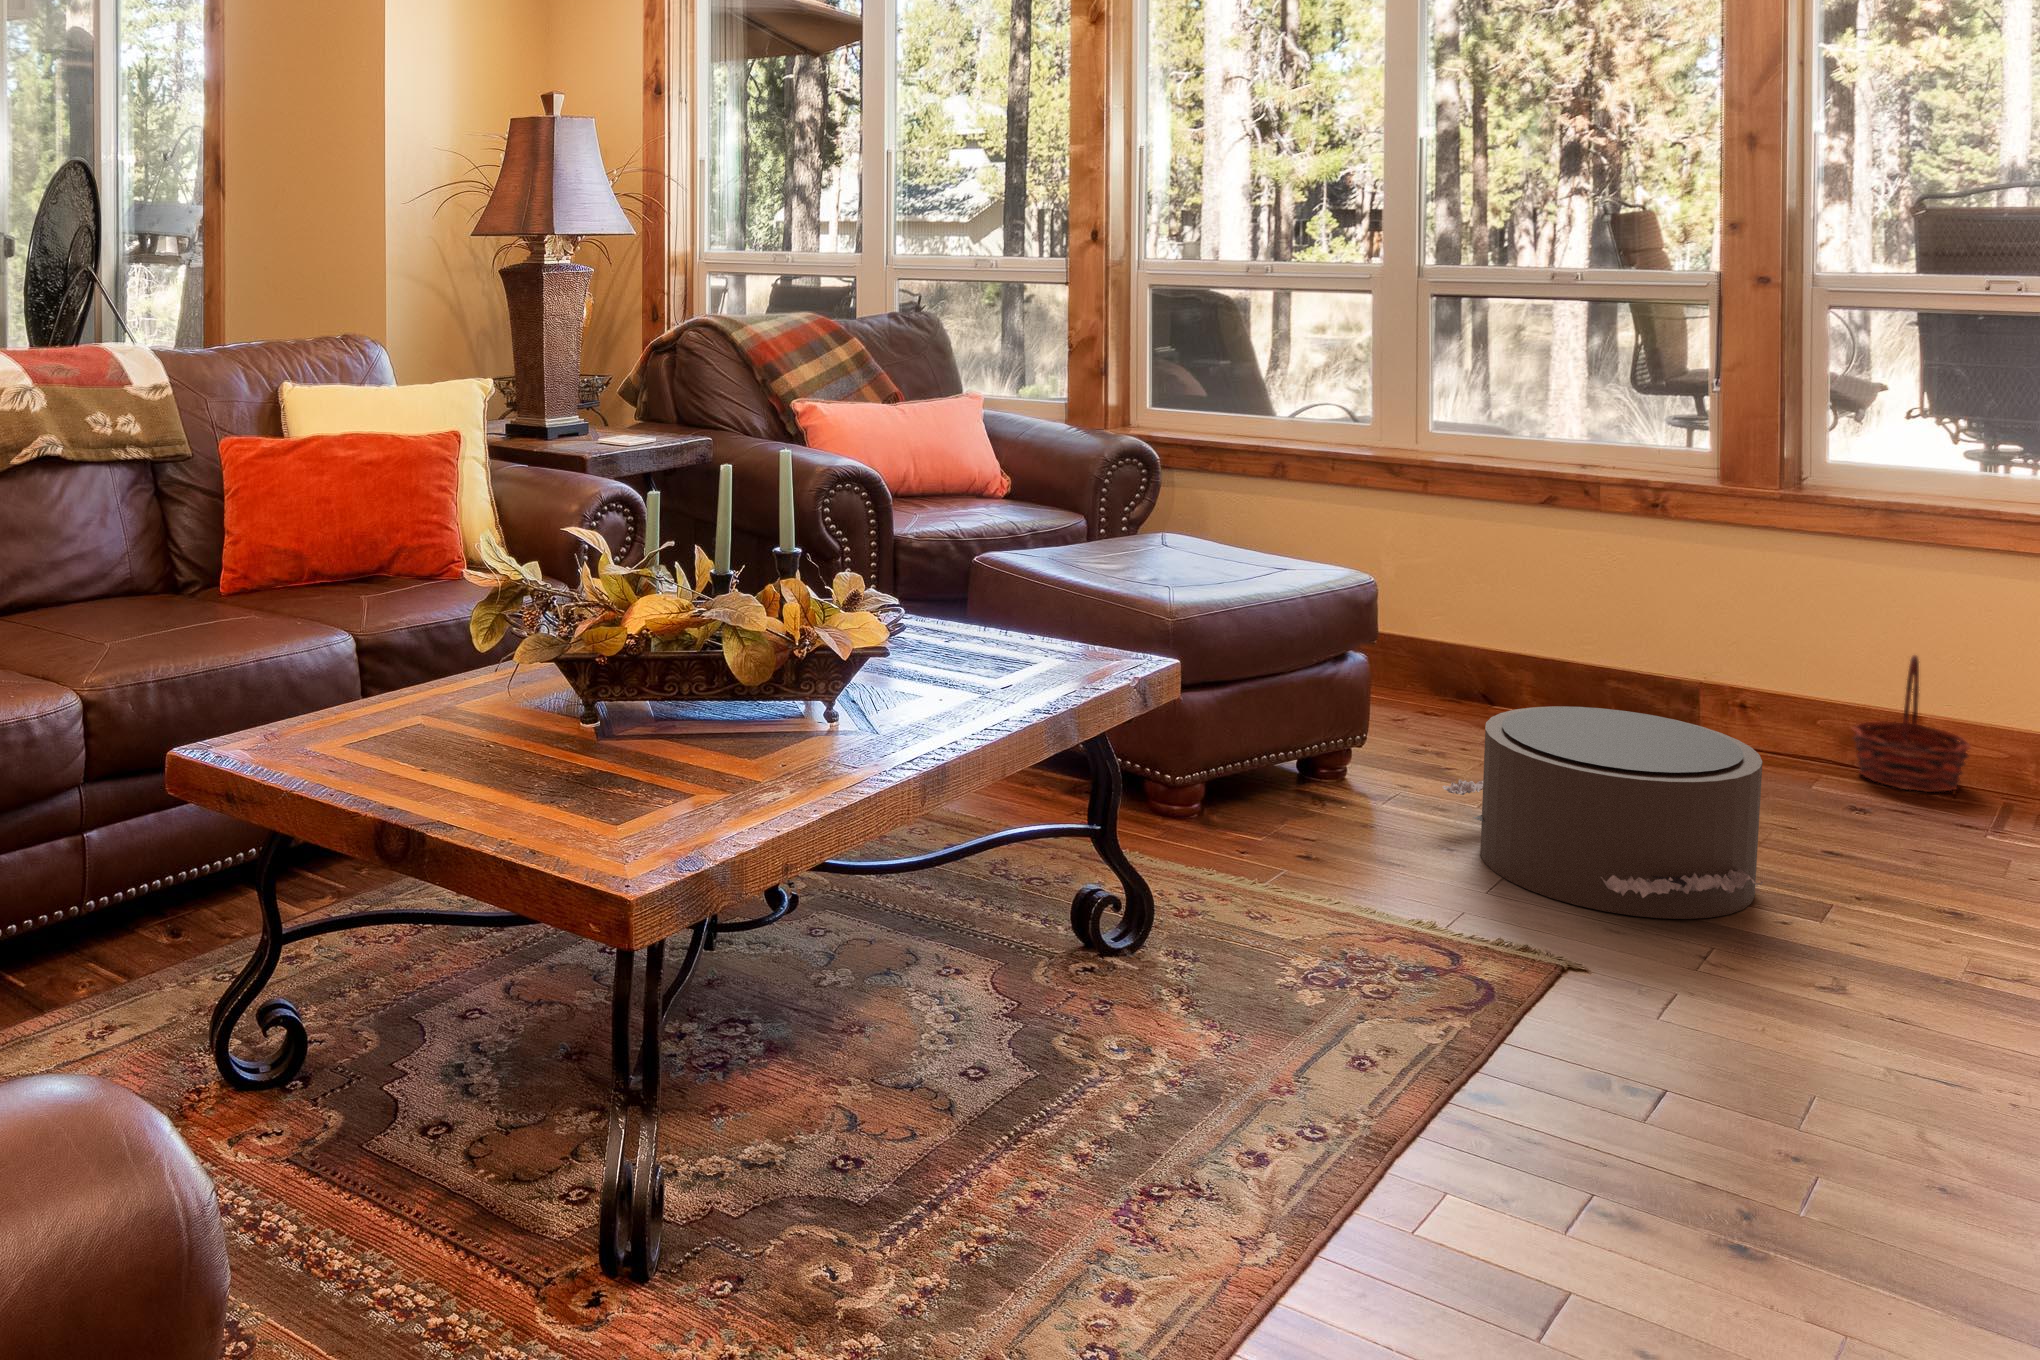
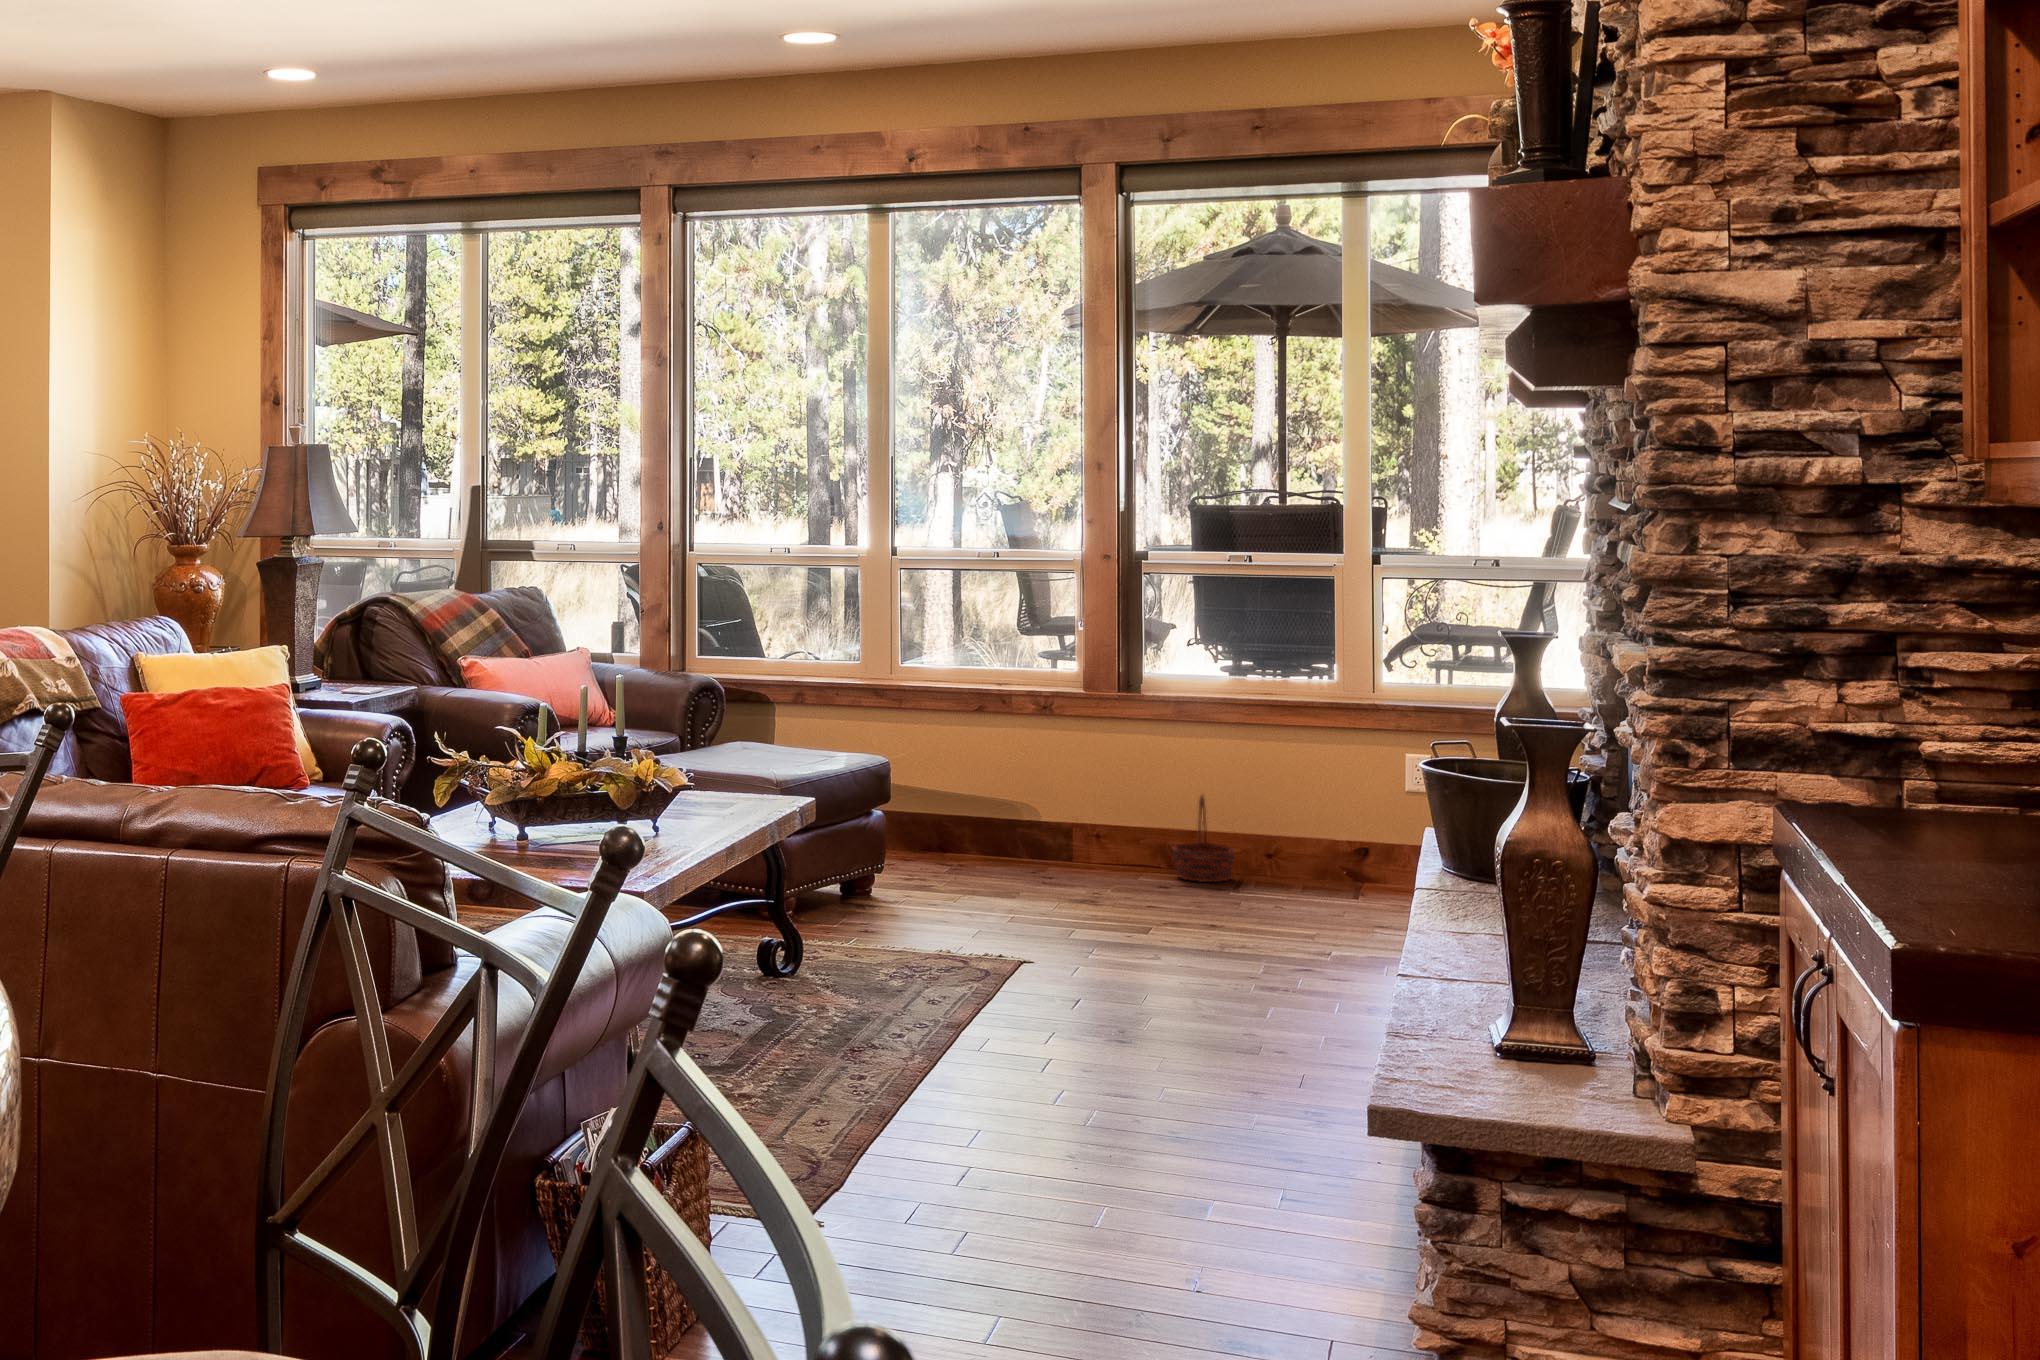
pouf: present [1443,706,1763,919] -> none [944,828,1130,943]

